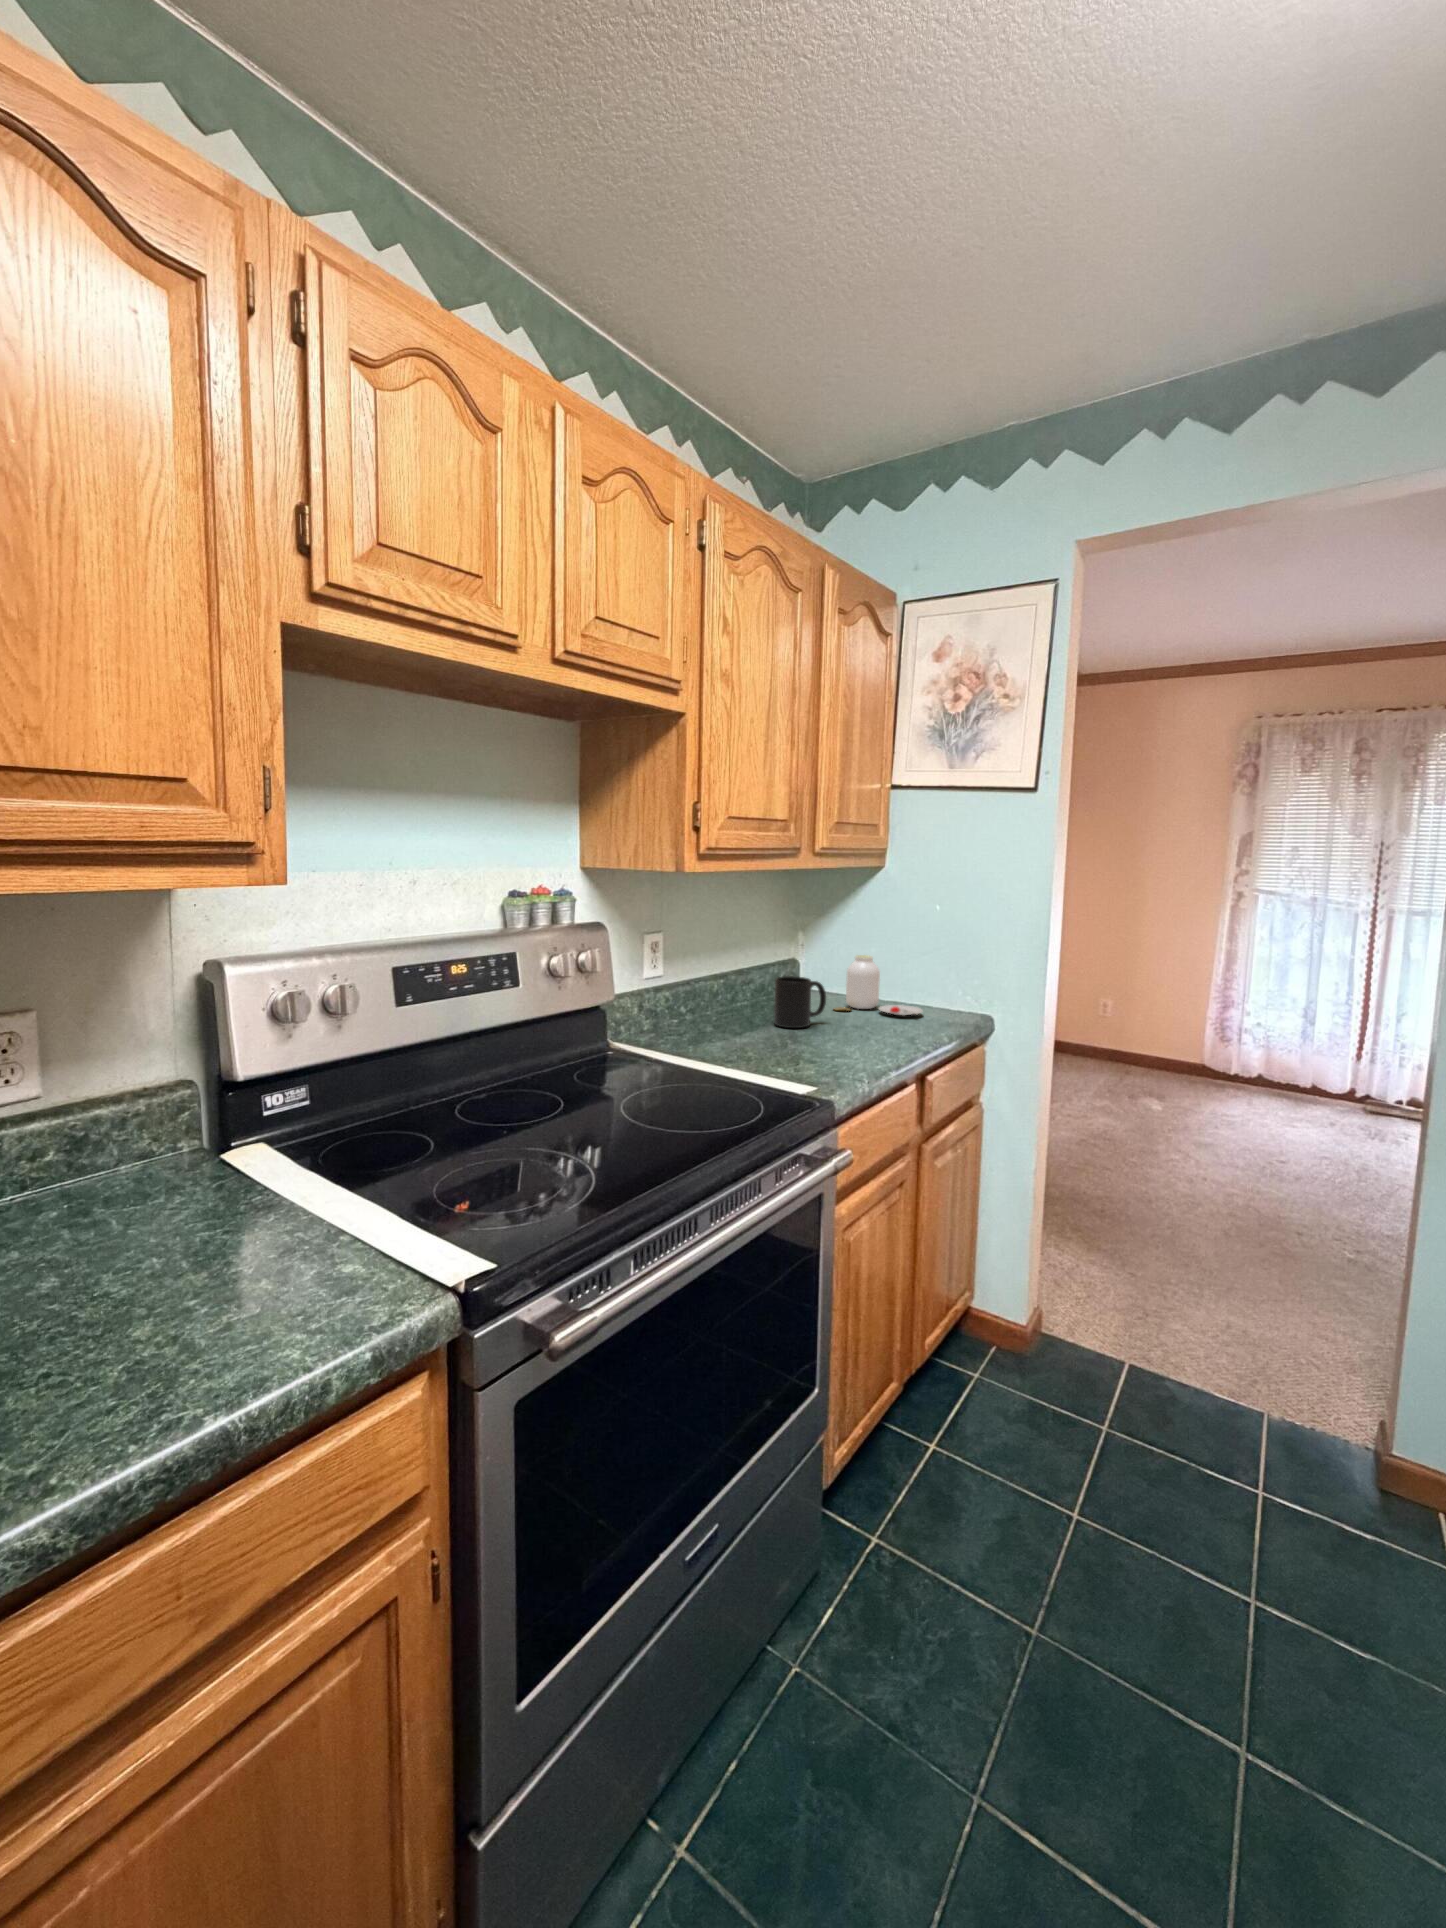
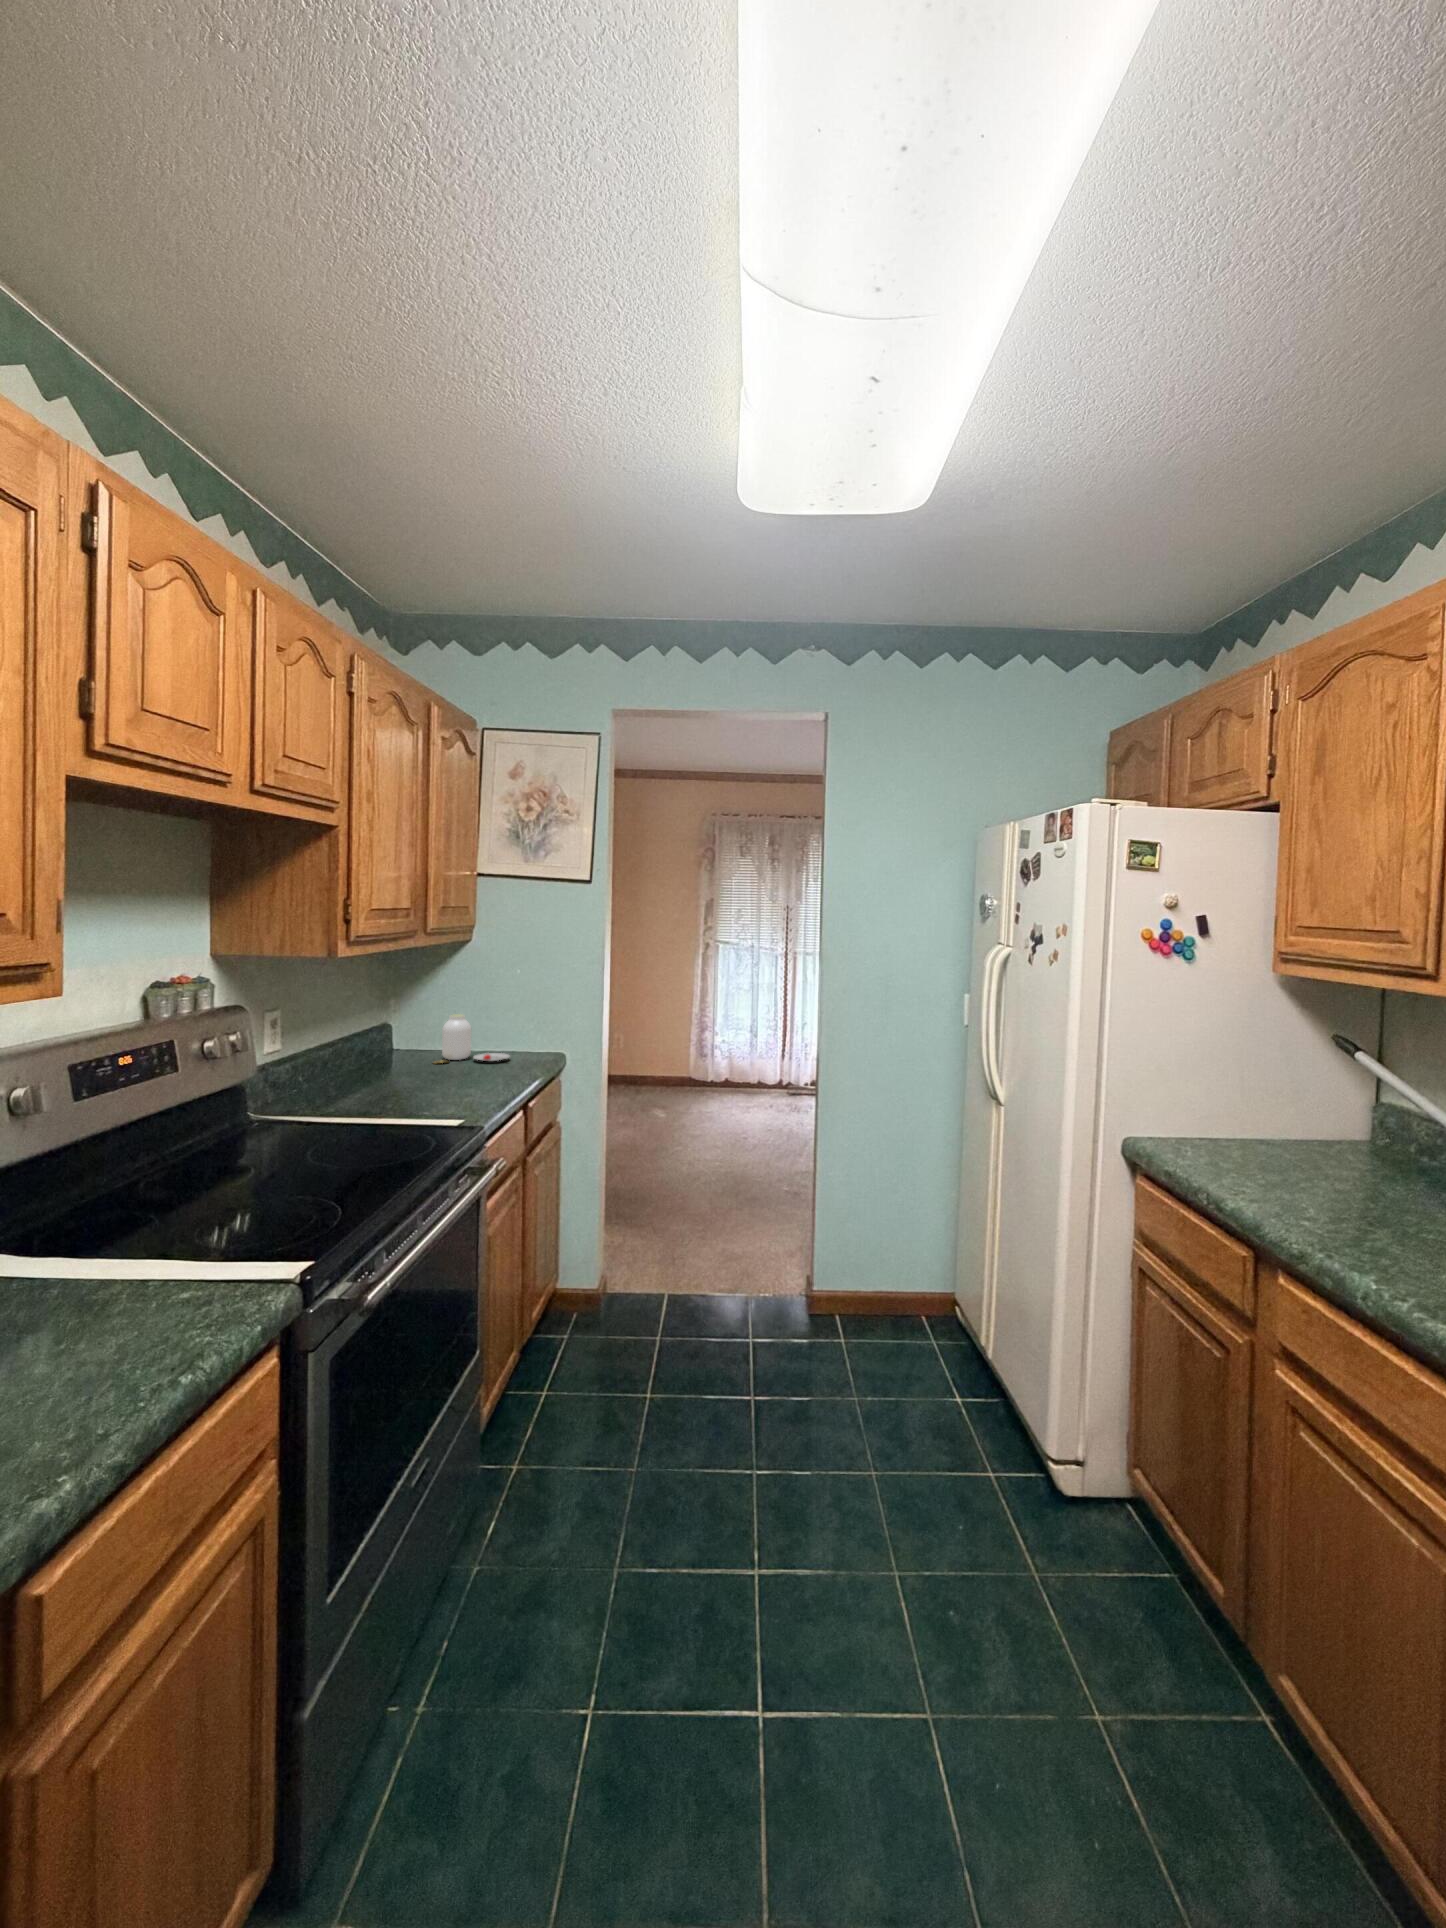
mug: present [774,976,826,1028] -> none [389,1038,434,1082]

